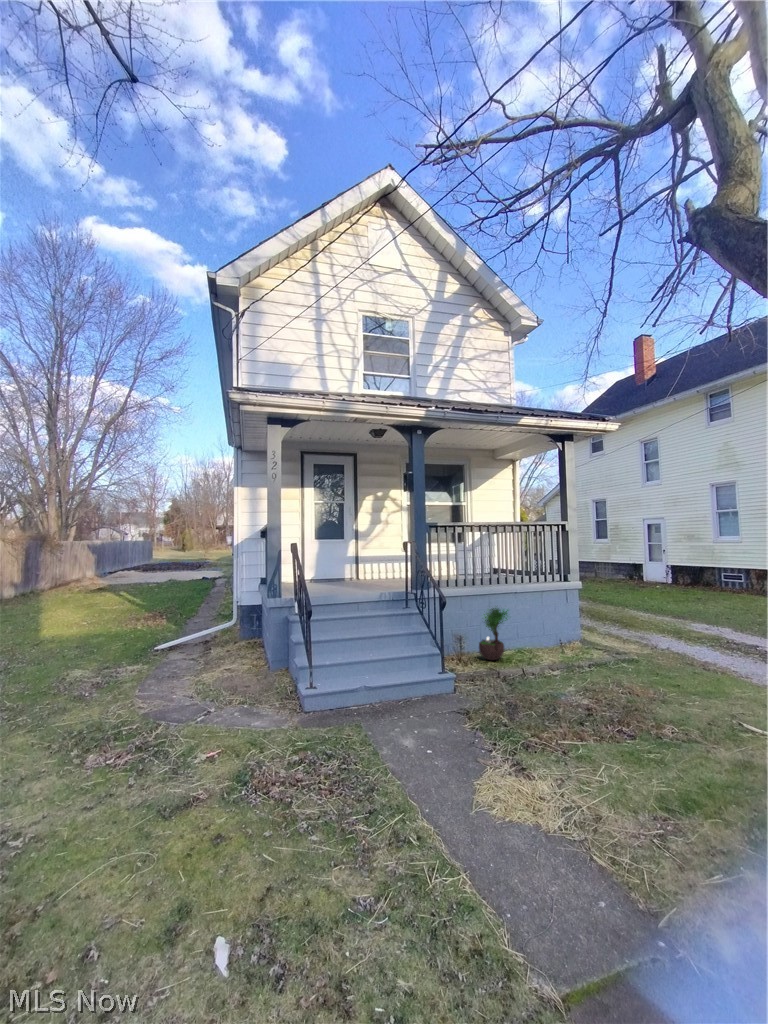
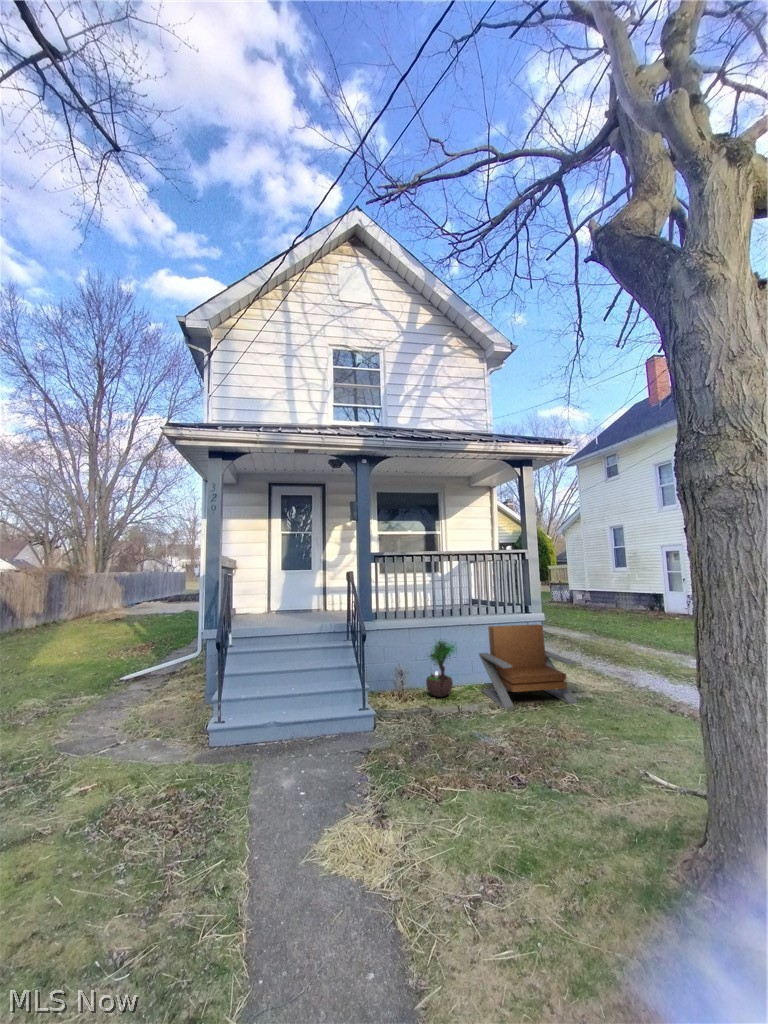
lounge chair: none [525,591,622,669] -> present [479,624,578,709]

